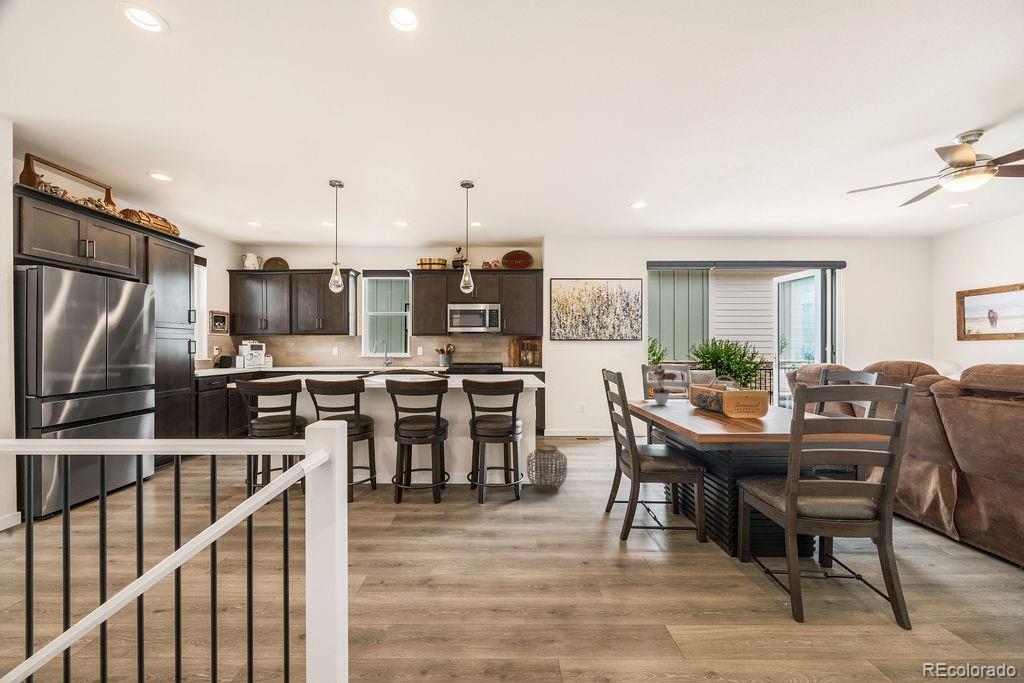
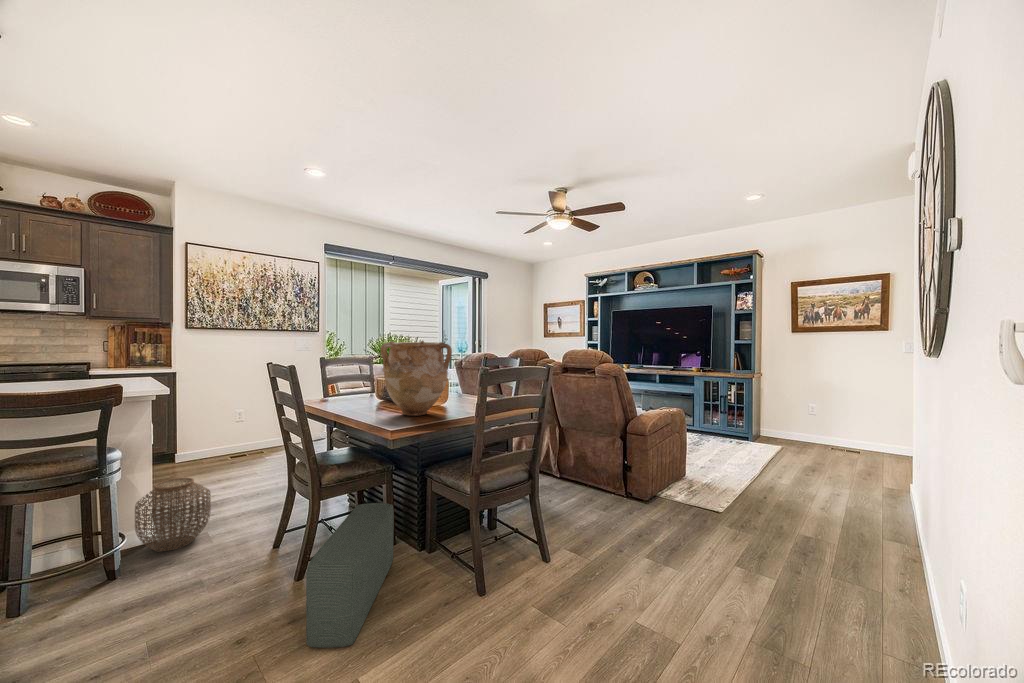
vase: none [692,354,766,425] -> present [381,341,452,416]
flower arrangement: present [649,361,677,405] -> none [328,349,365,403]
pouf: none [630,495,704,606] -> present [306,503,394,648]

